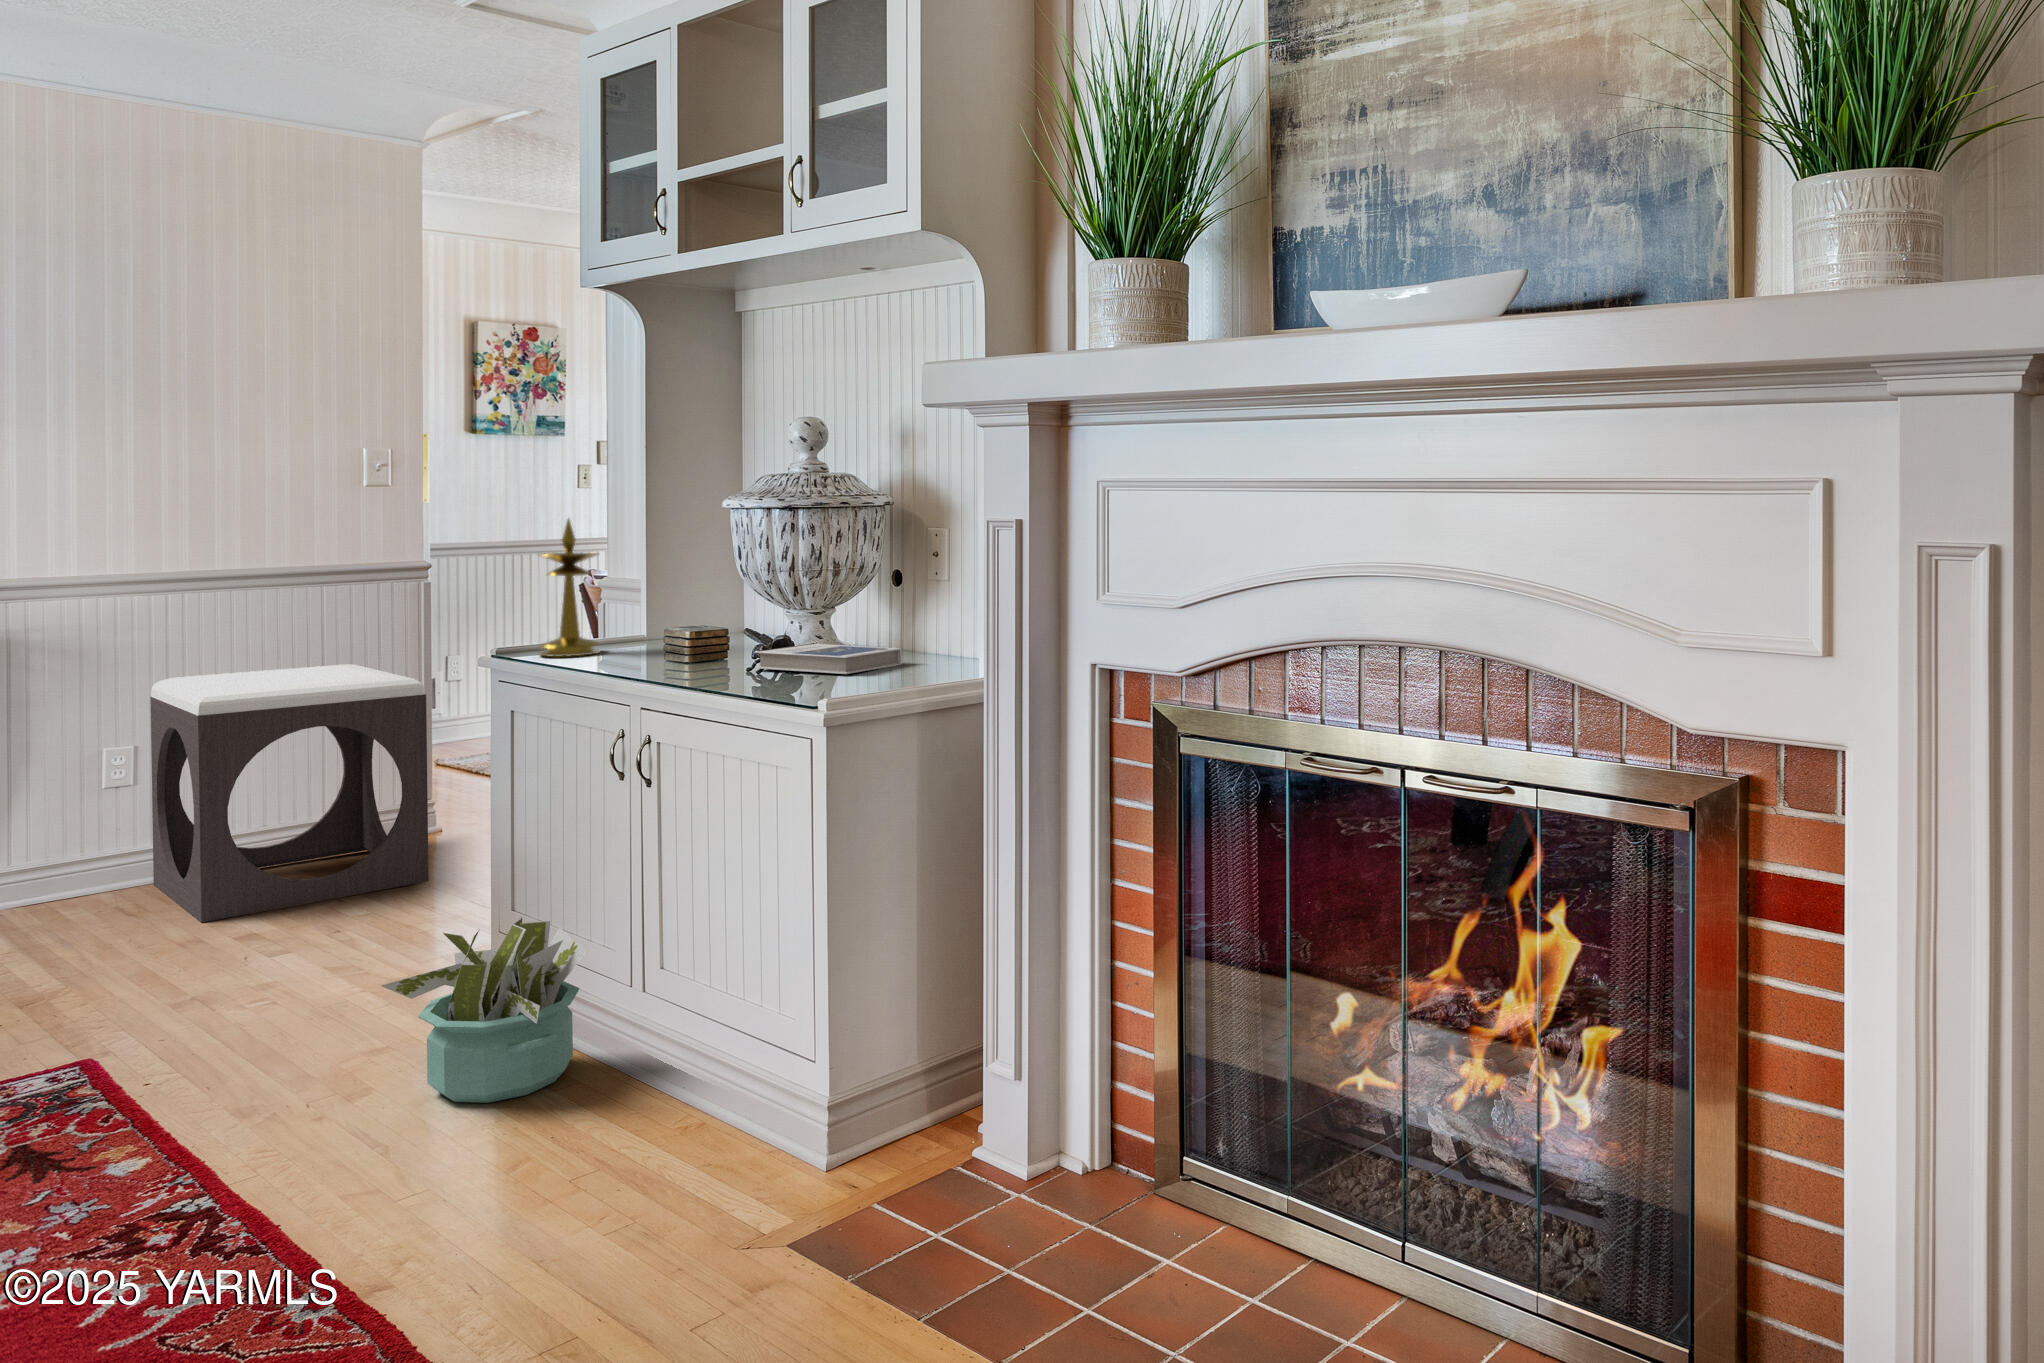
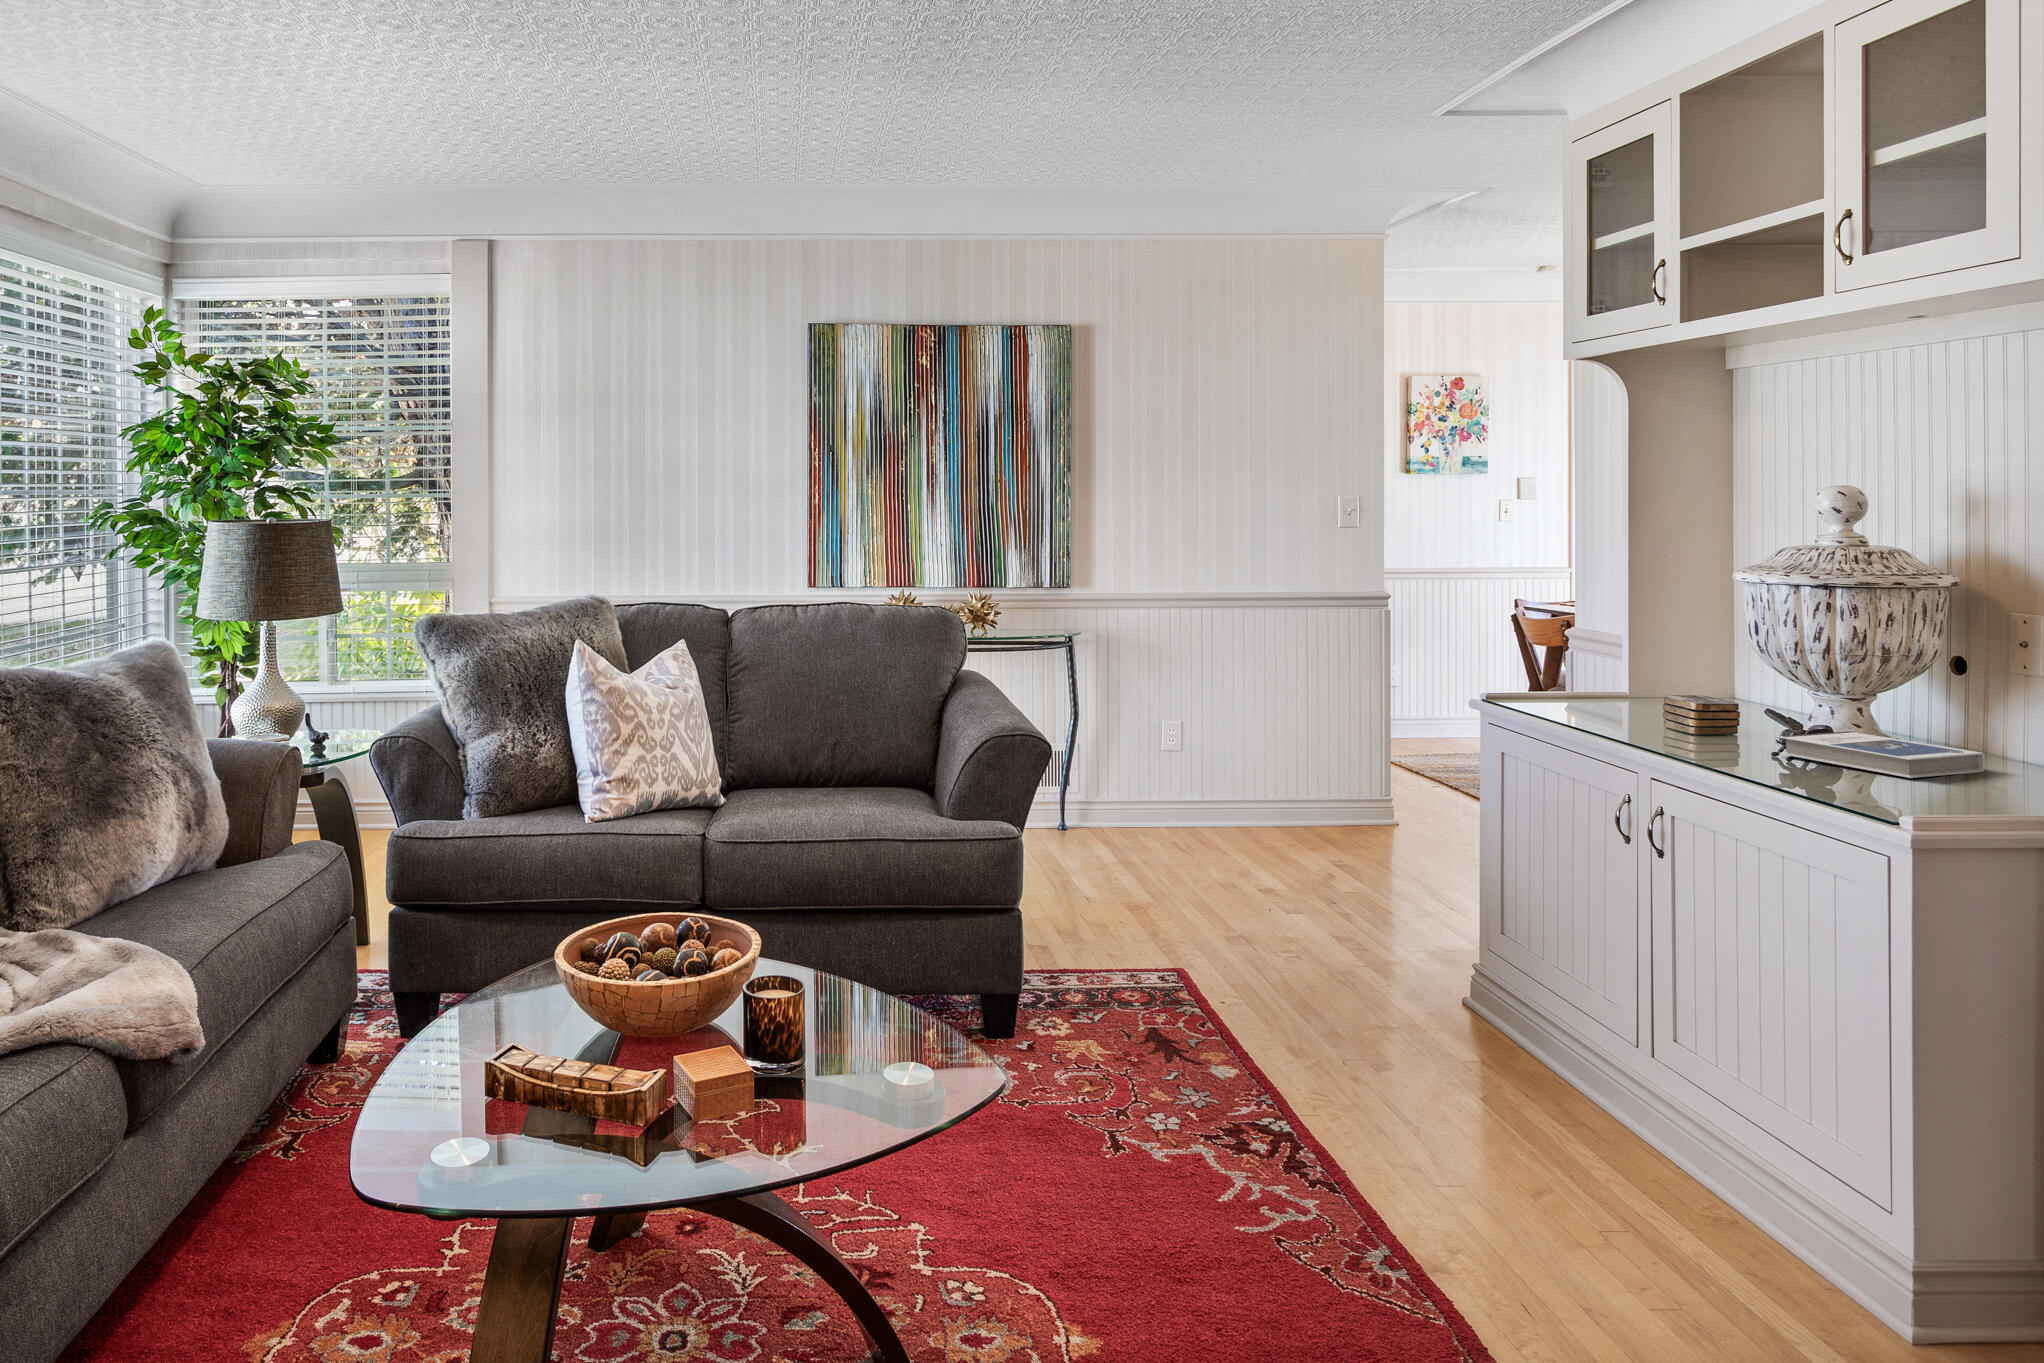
candlestick: present [540,519,600,657] -> none [1524,581,1586,712]
footstool: present [150,664,429,922] -> none [1194,679,1397,873]
decorative plant: present [381,918,587,1103] -> none [1399,947,1587,1118]

